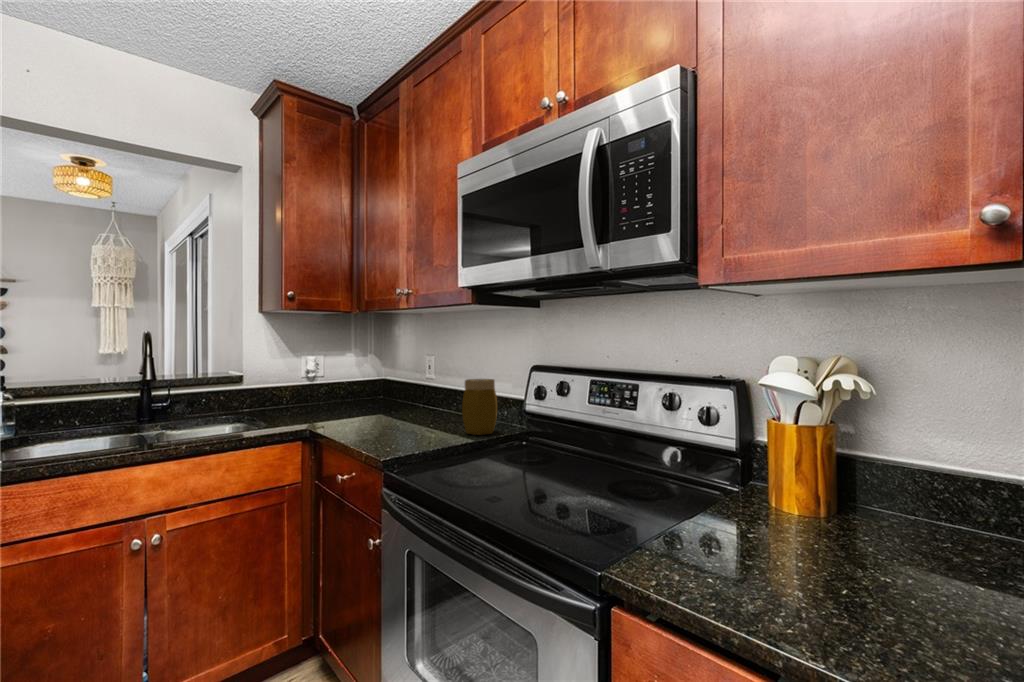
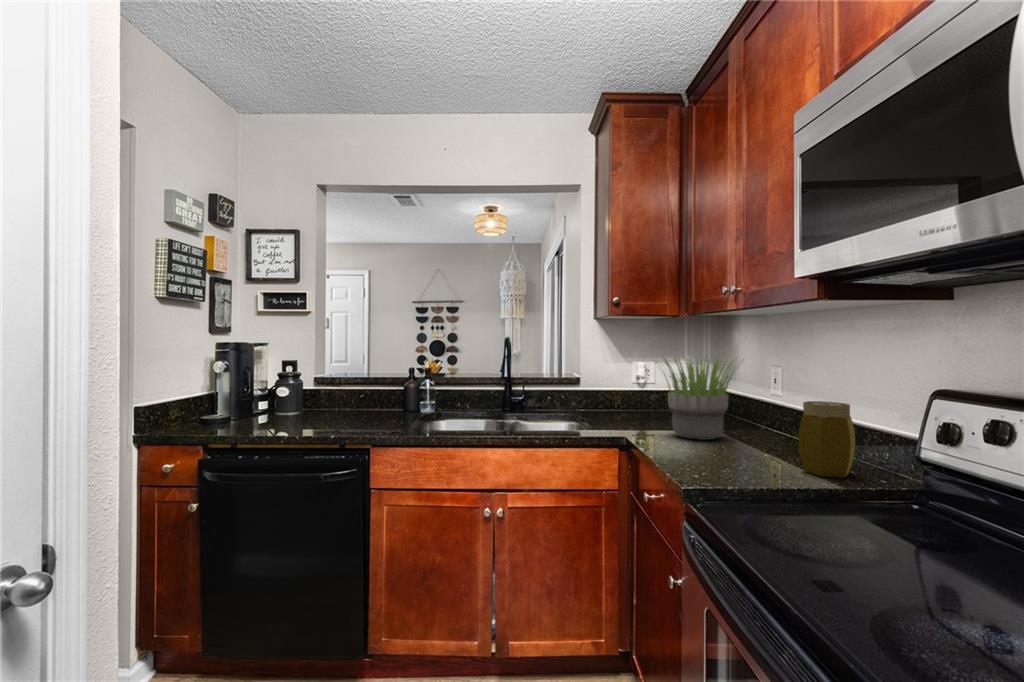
potted plant: none [327,347,415,423] -> present [664,357,734,440]

